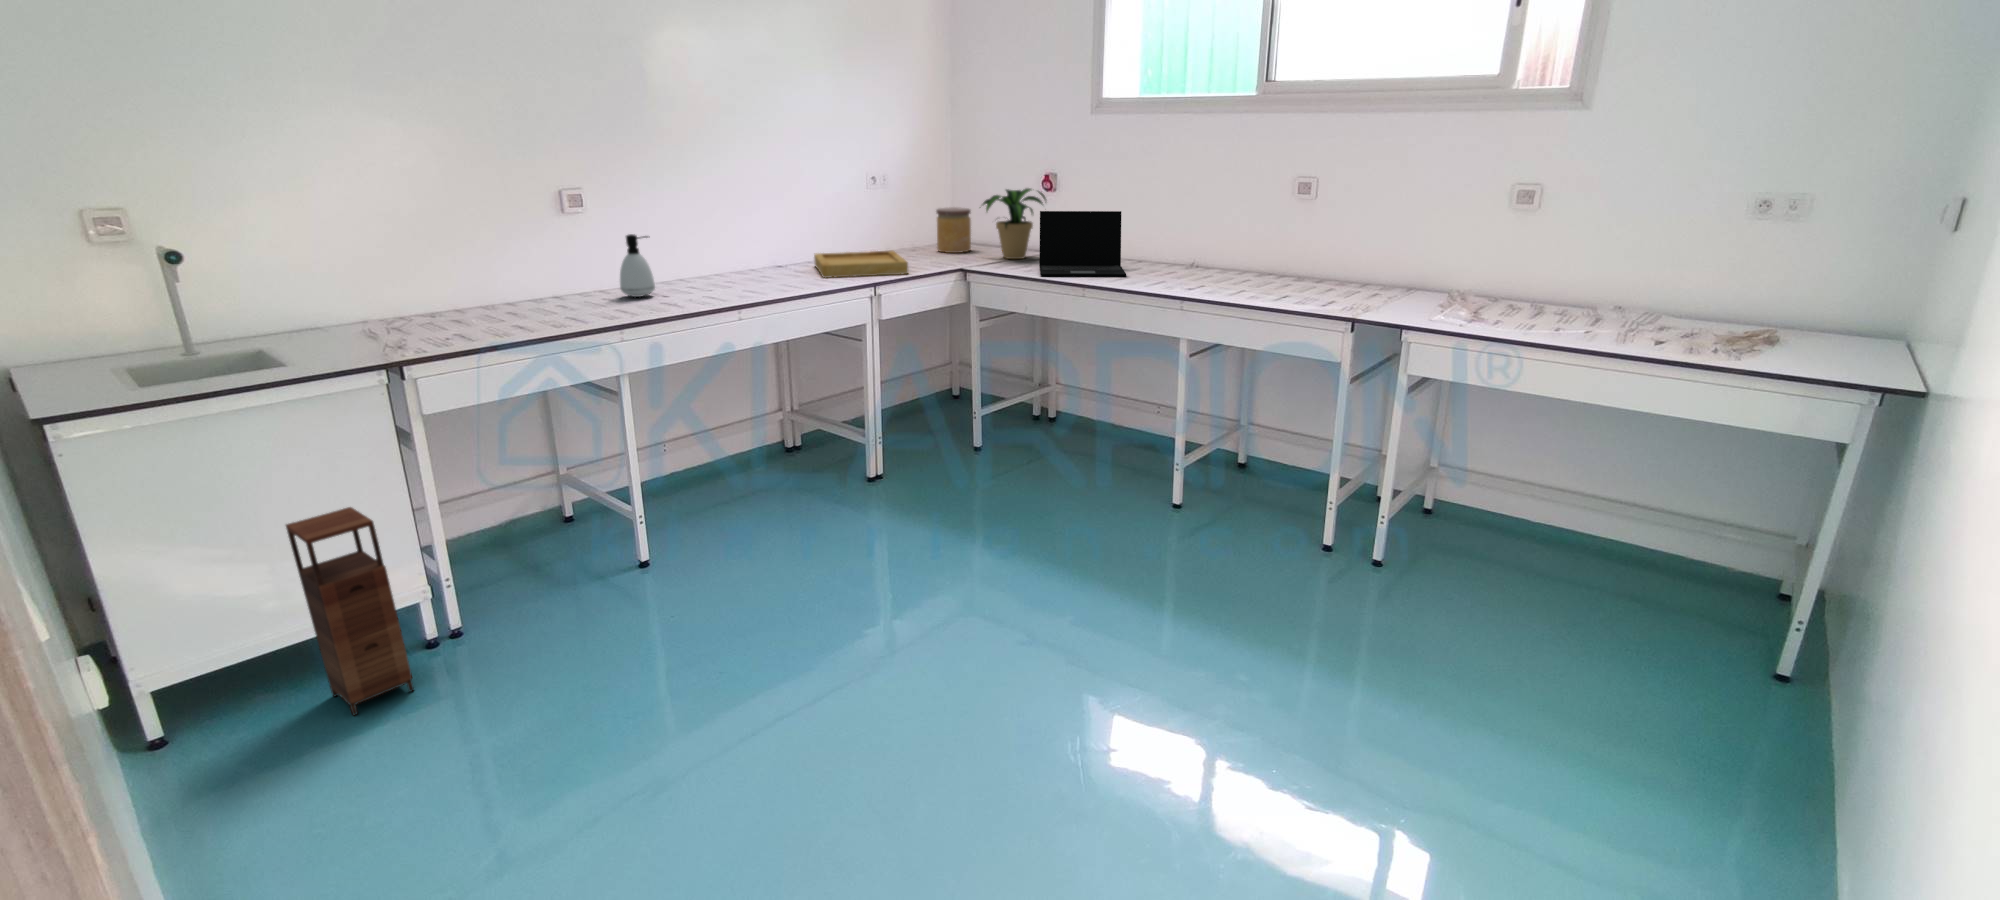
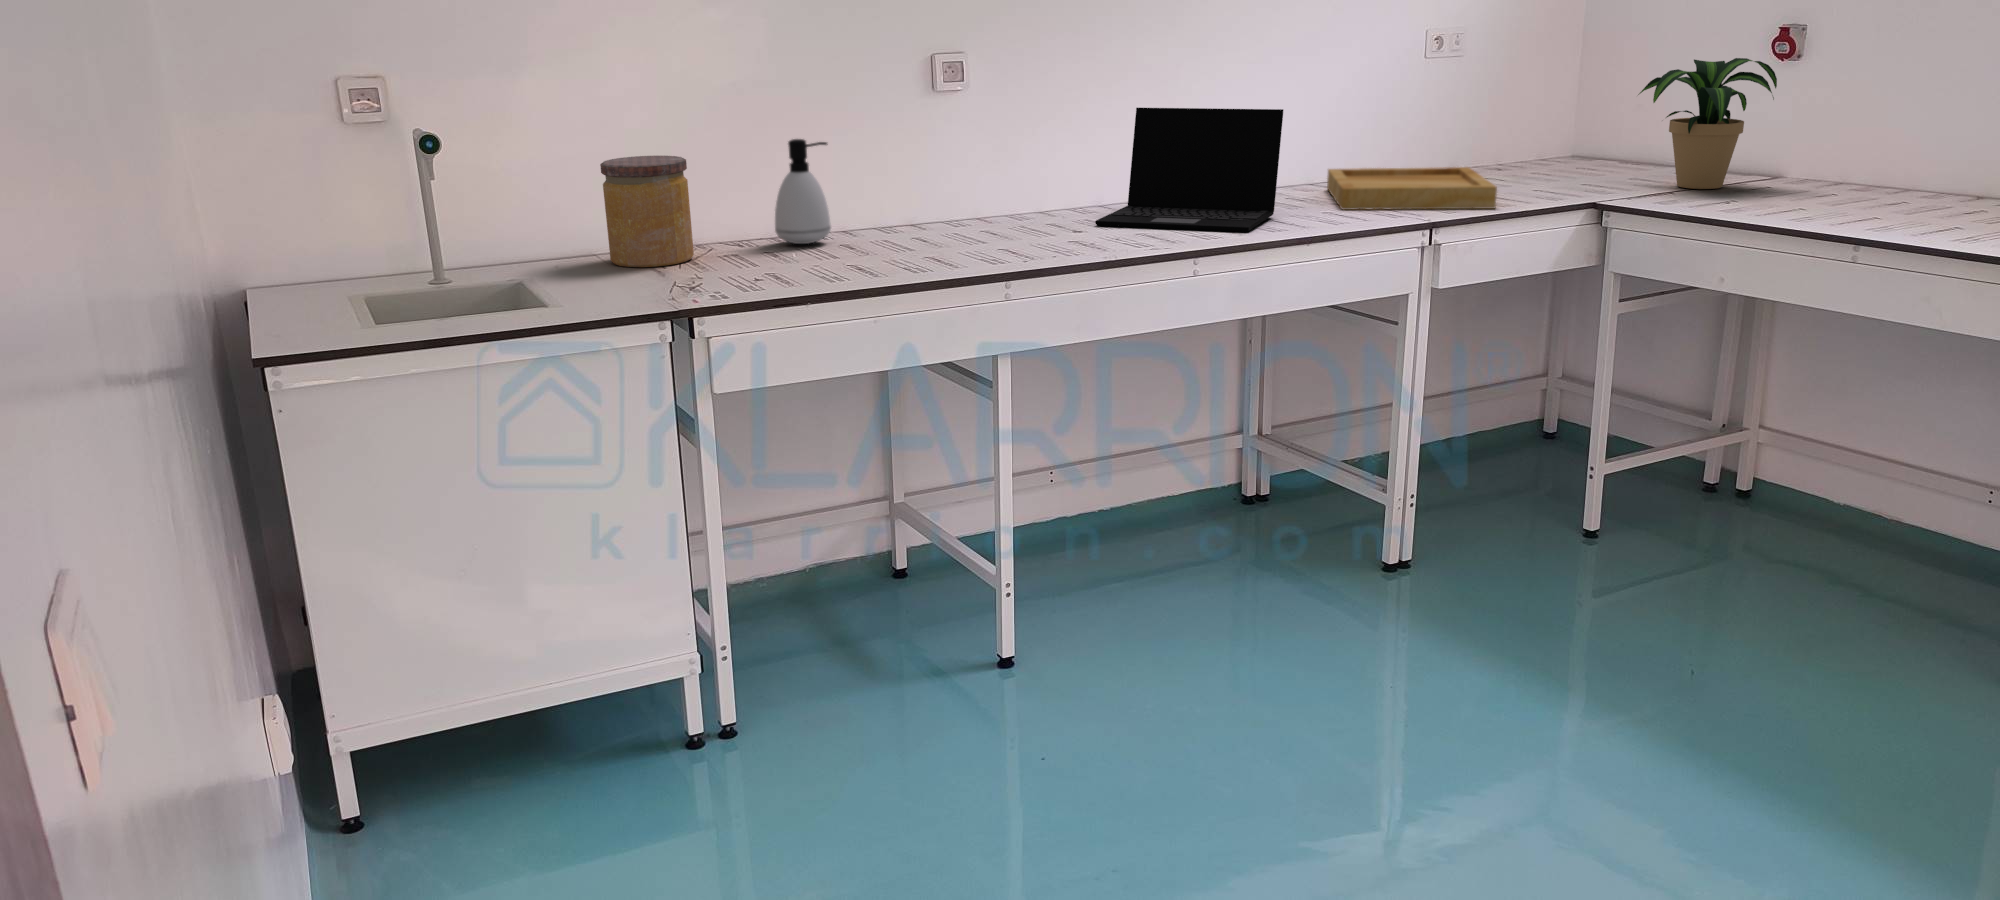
jar: present [936,207,971,253] -> present [600,156,694,267]
laptop: present [1039,211,1126,277] -> present [1095,108,1283,232]
soap dispenser: present [620,234,655,297] -> present [775,139,831,244]
storage cabinet: present [286,507,414,715] -> none [519,522,657,837]

